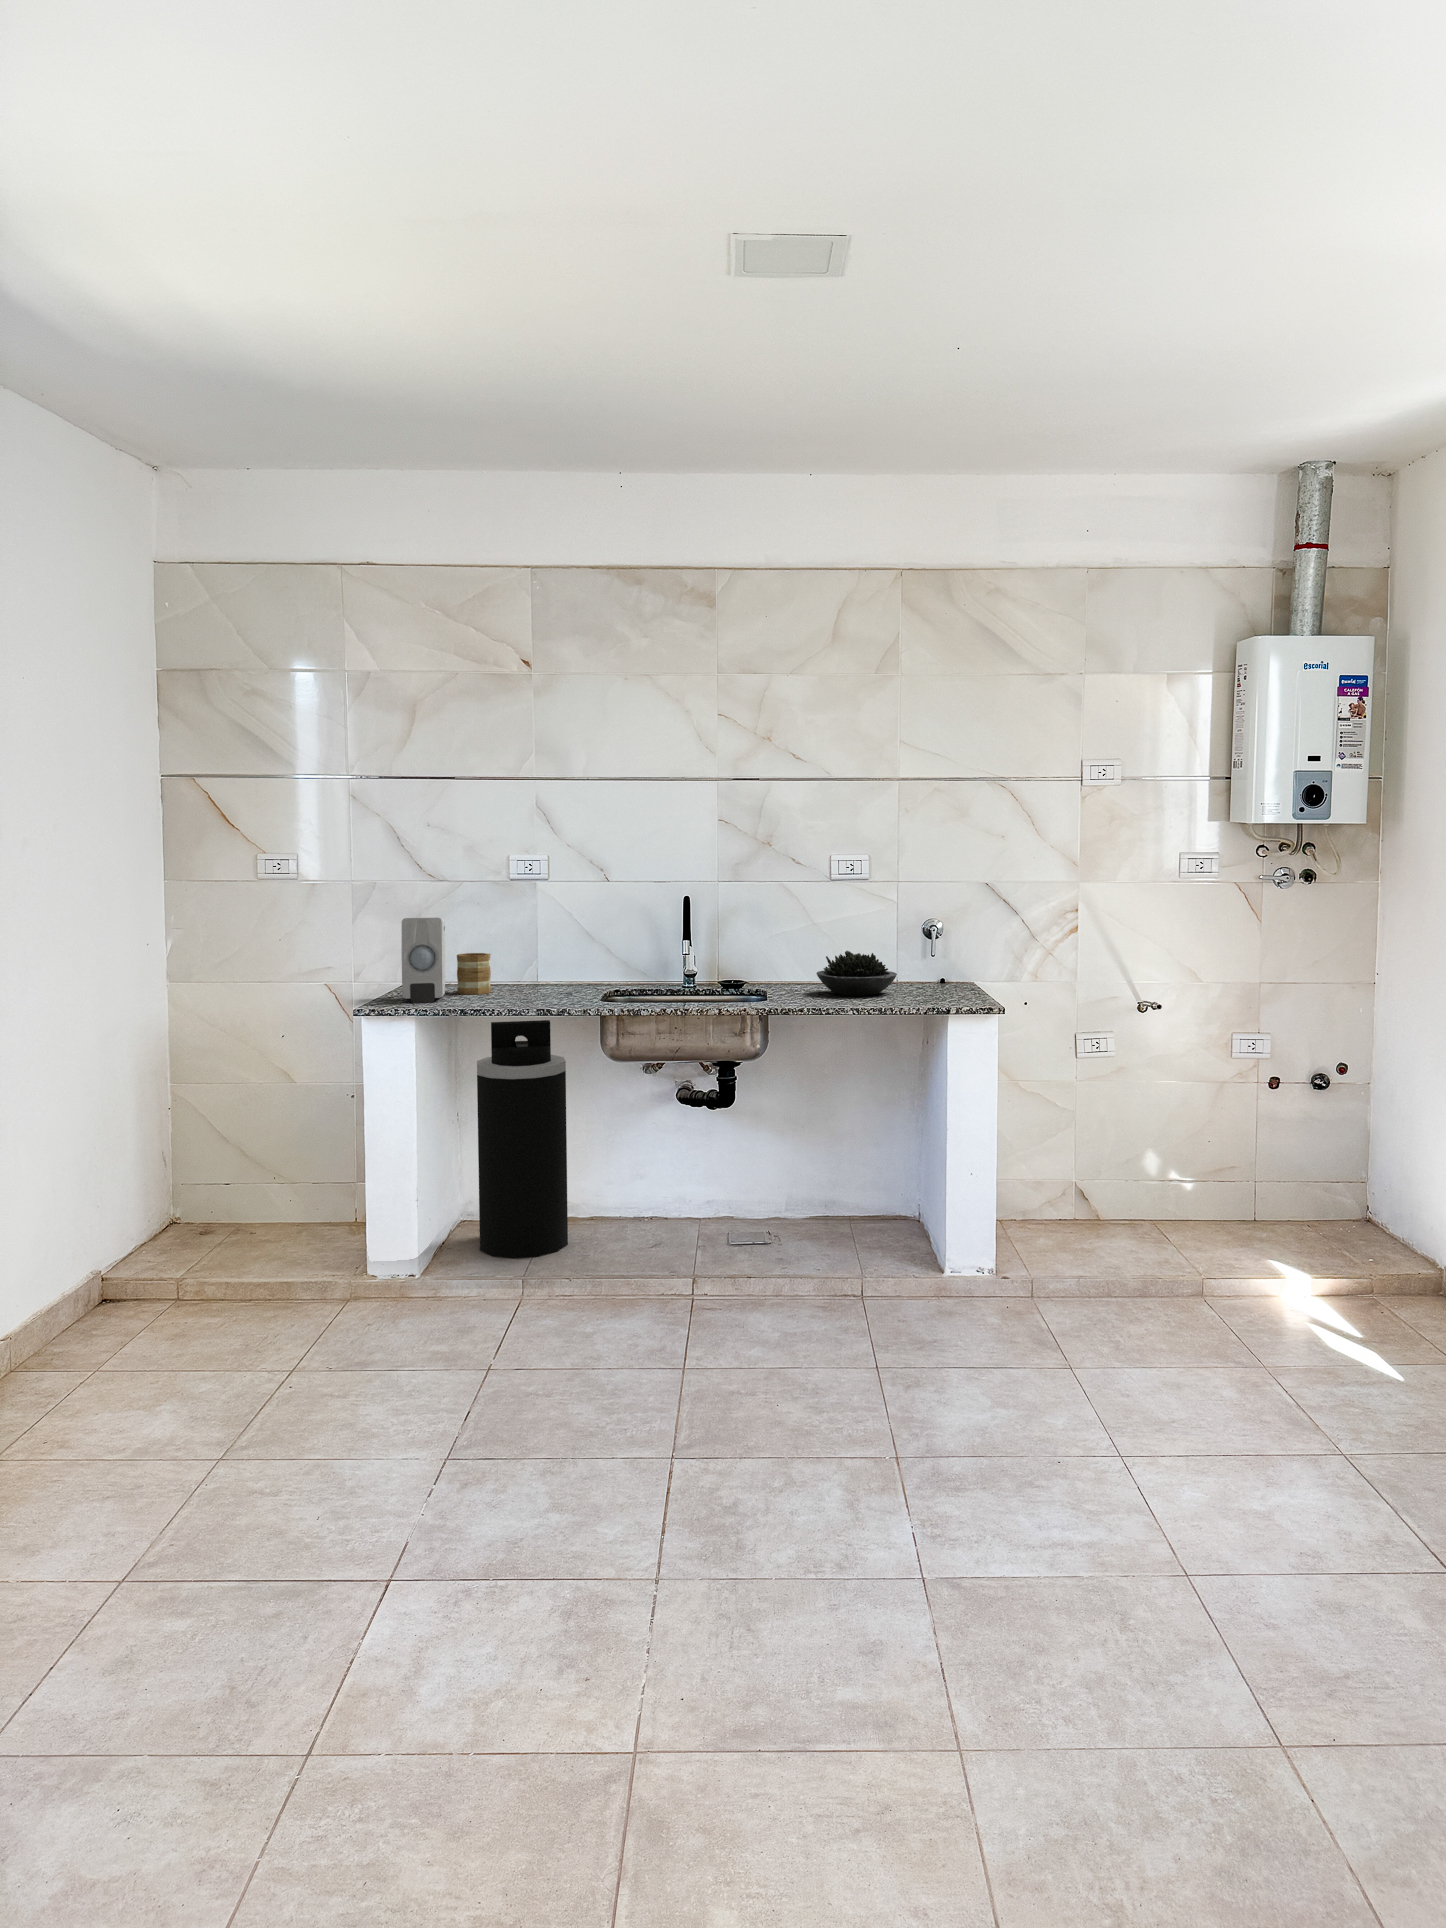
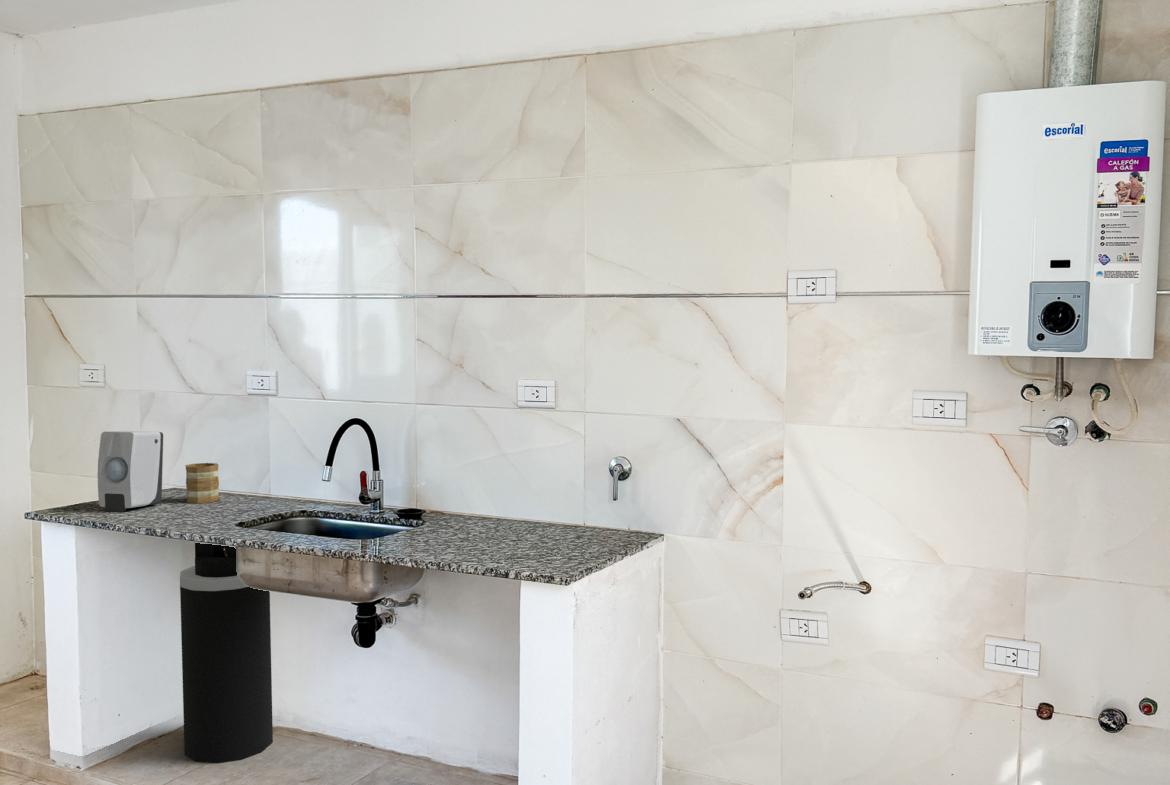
succulent plant: present [817,951,897,996] -> none [466,485,555,537]

